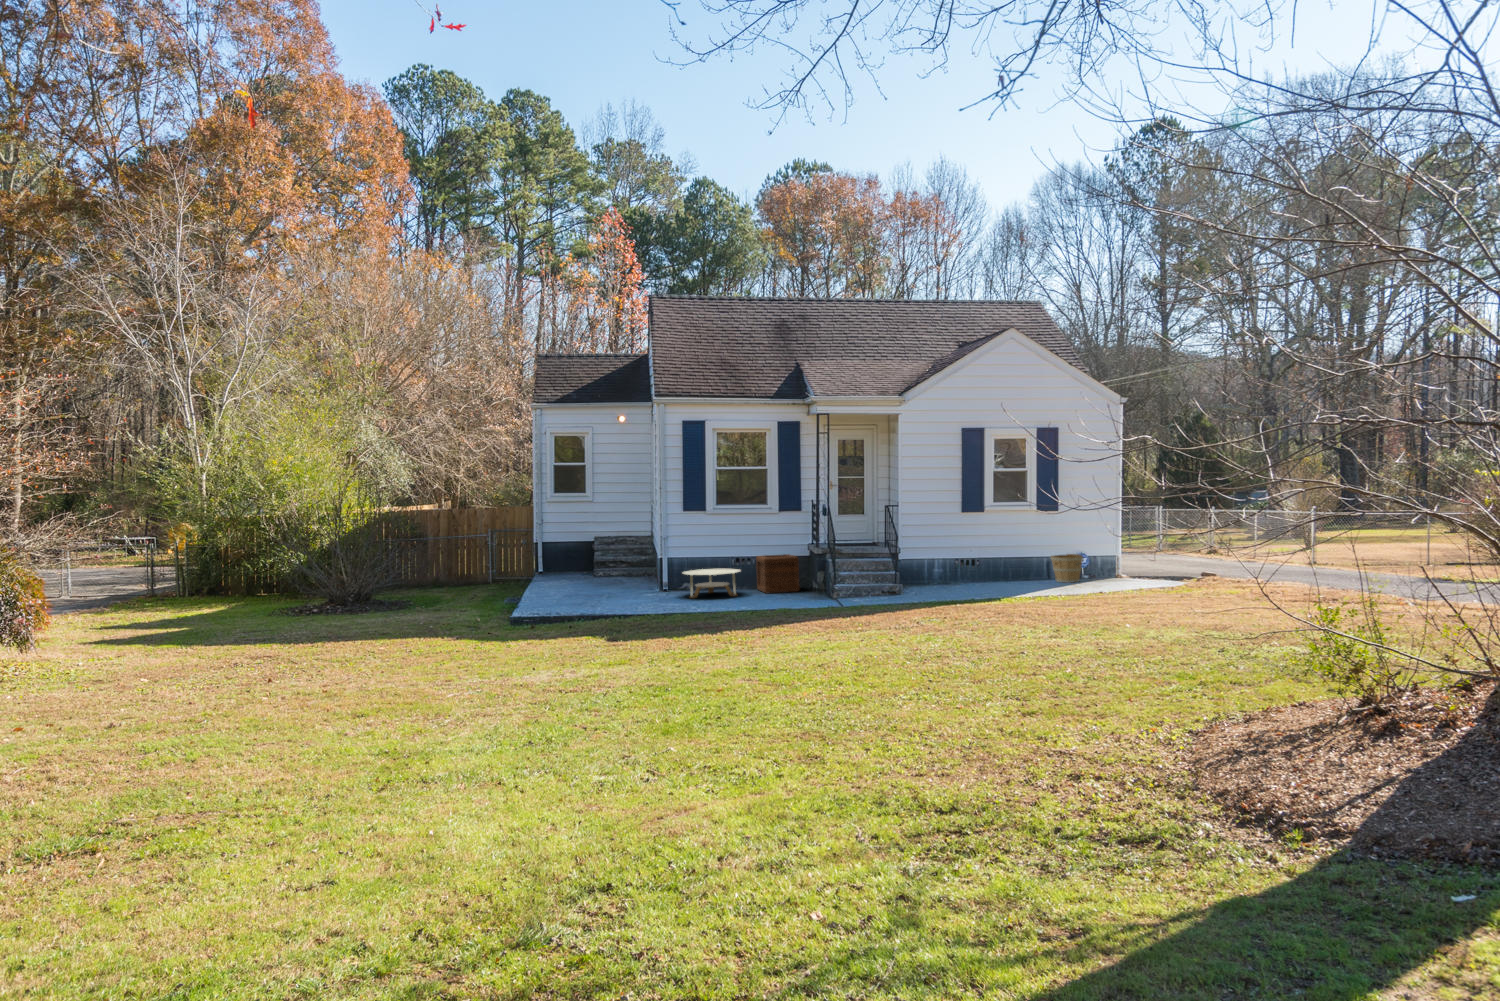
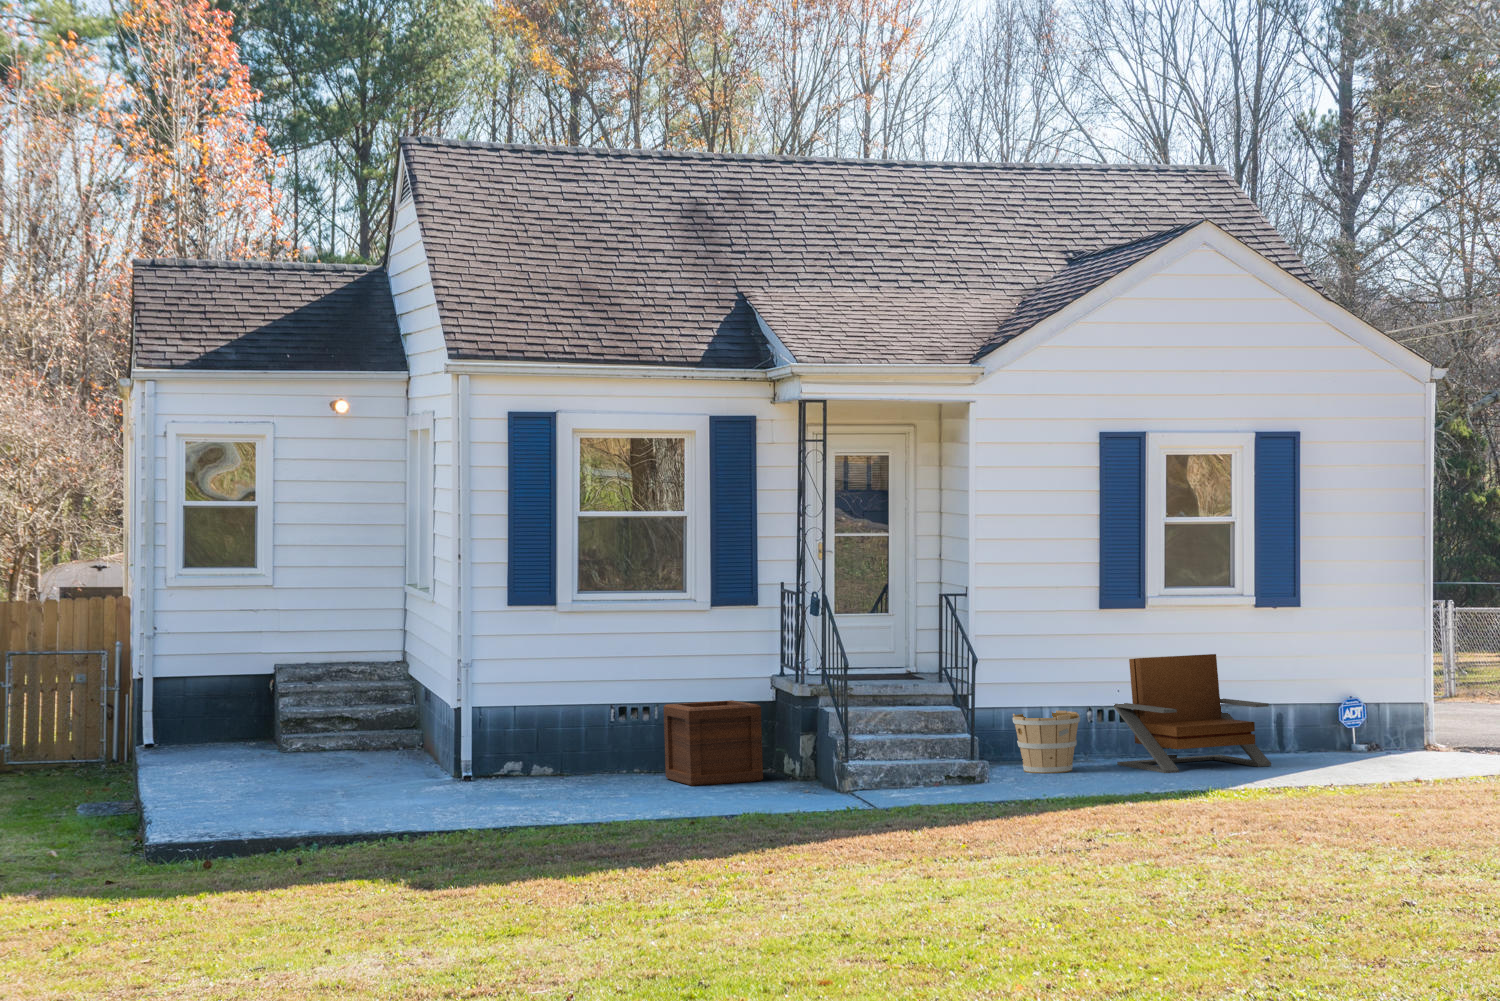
lounge chair: none [968,533,1042,590] -> present [1114,654,1271,773]
wooden bucket: present [1051,554,1083,583] -> present [1012,710,1080,773]
round table: present [683,569,740,598] -> none [508,732,639,798]

